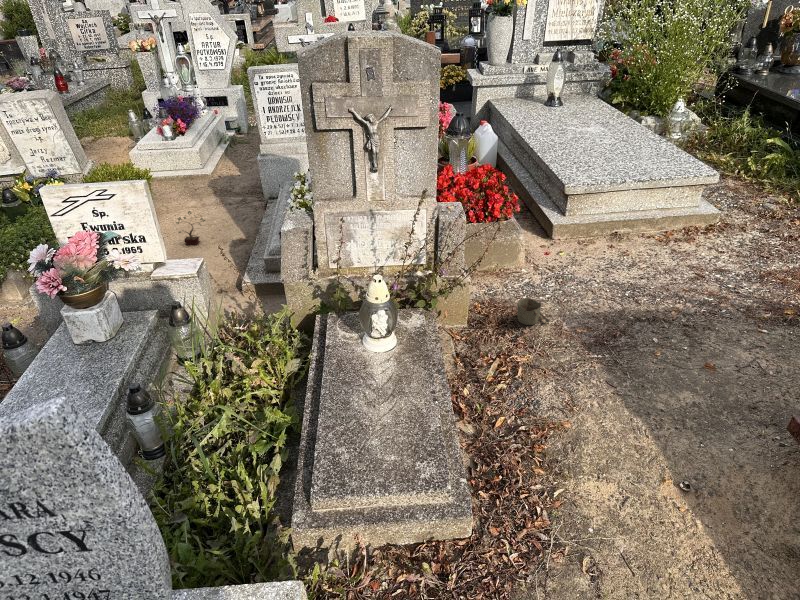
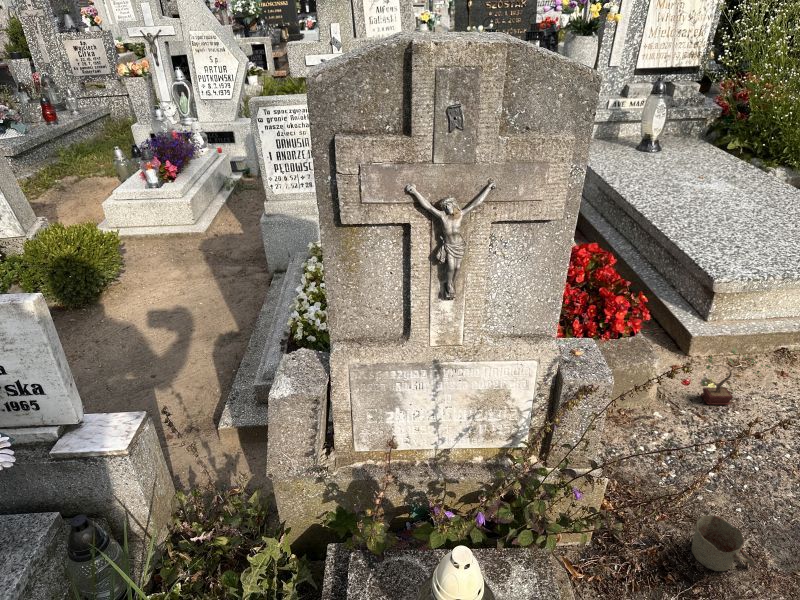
potted plant: present [176,211,205,245] -> present [701,347,771,405]

